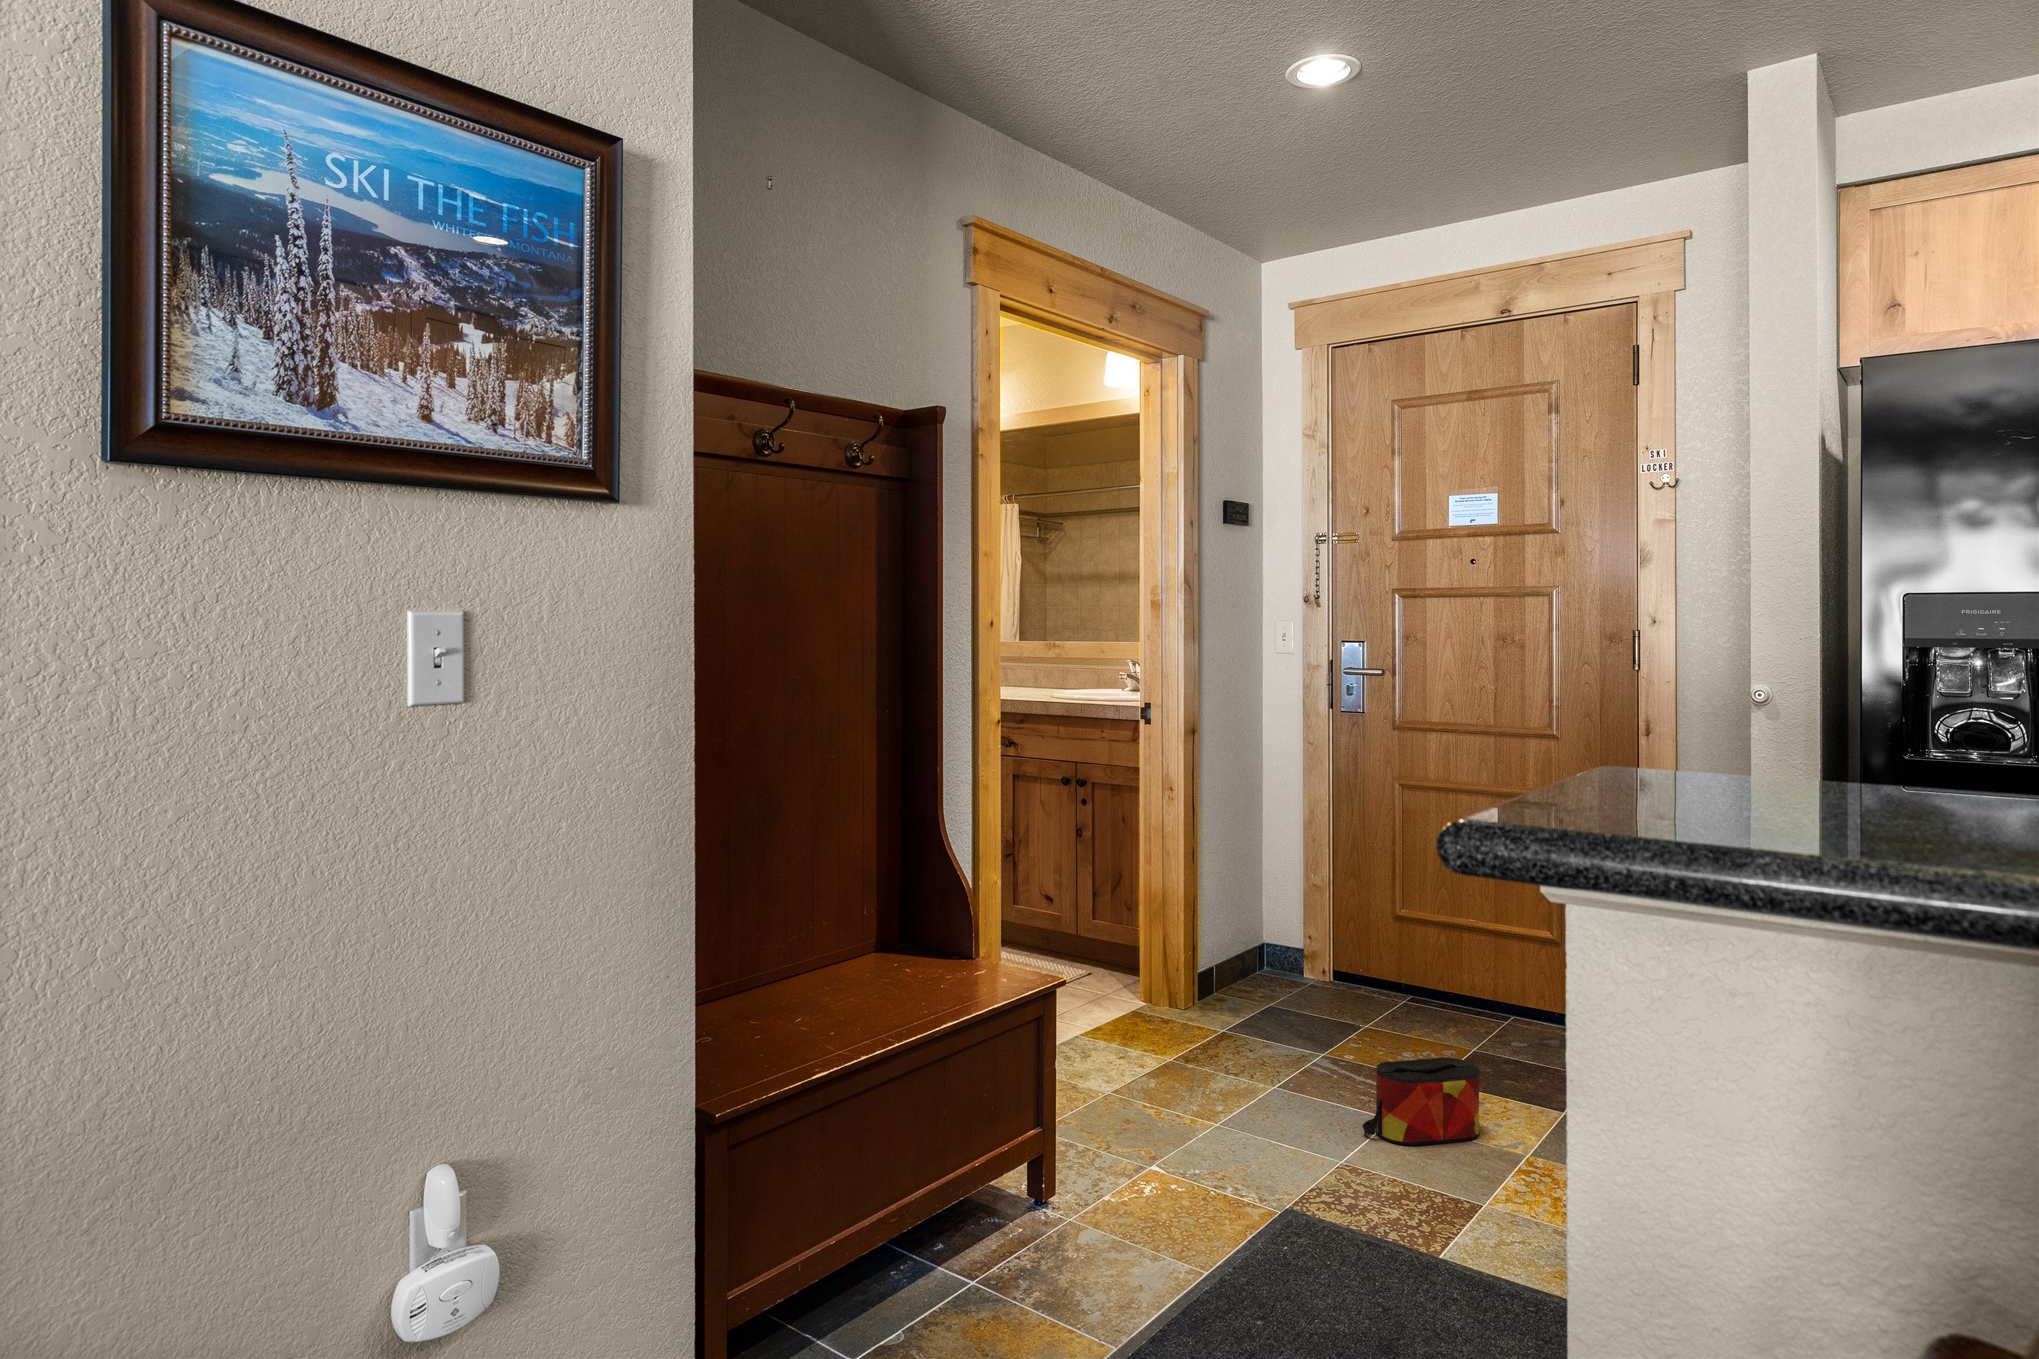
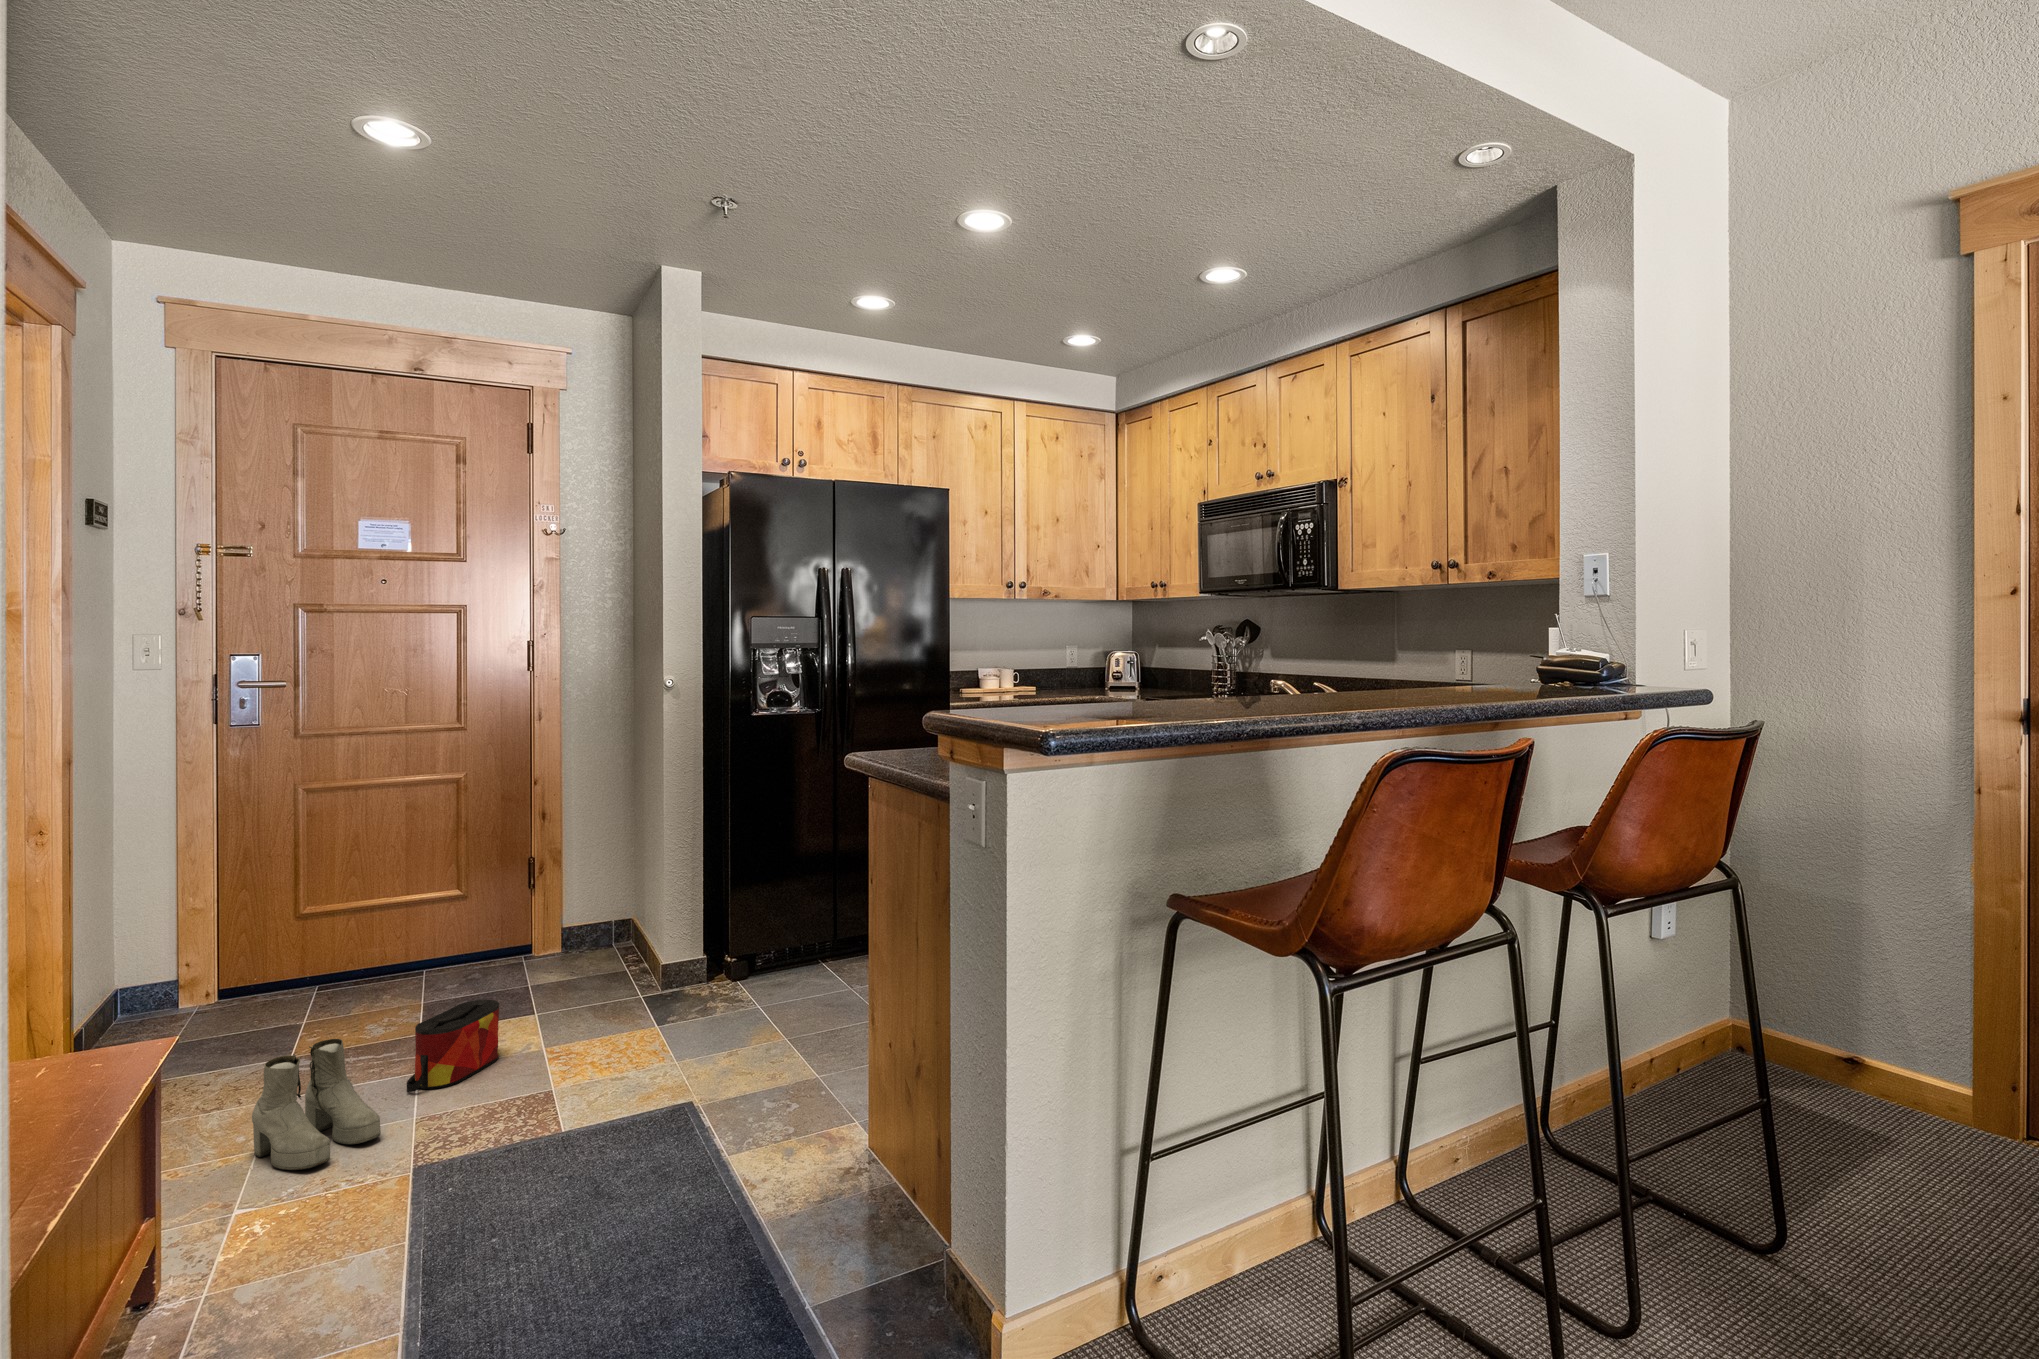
boots: none [1206,1042,1300,1163] -> present [252,1039,381,1170]

